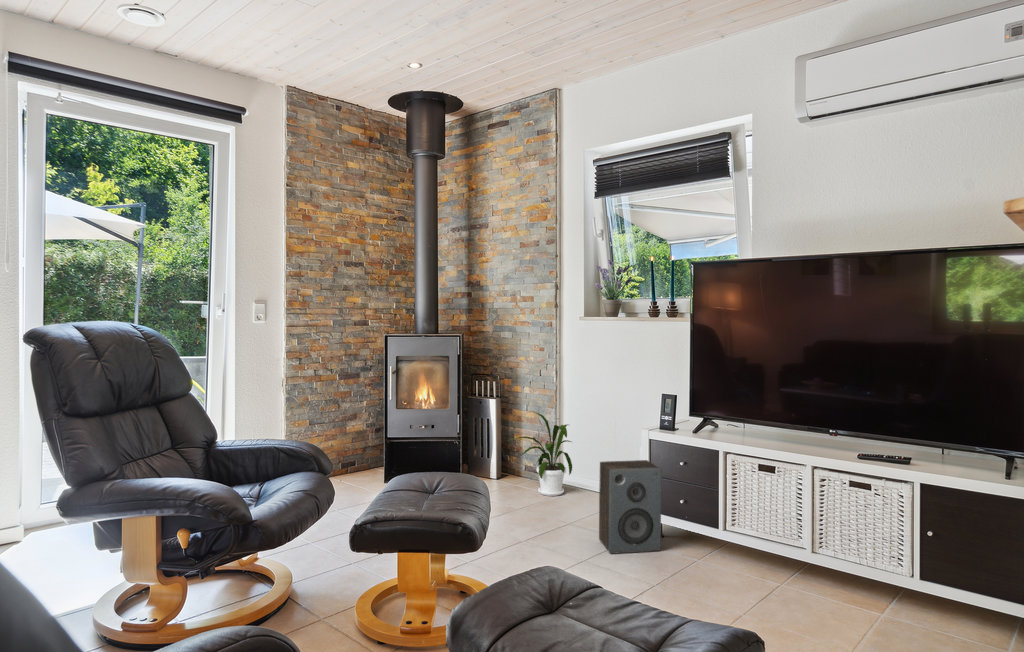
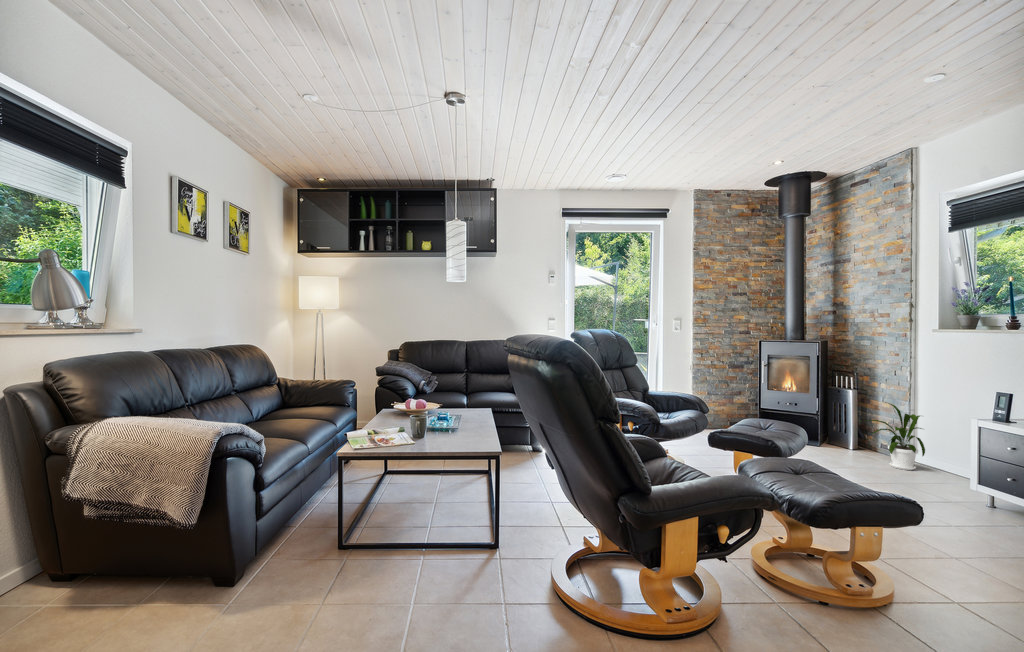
speaker: present [599,460,662,554] -> none [938,441,1004,522]

